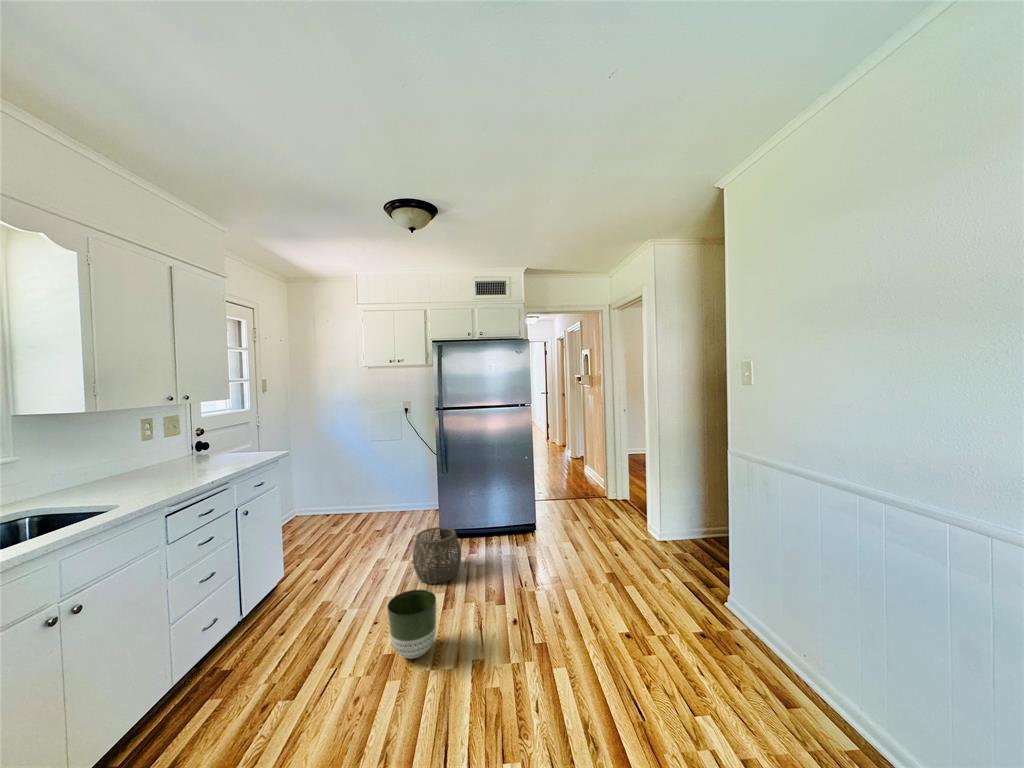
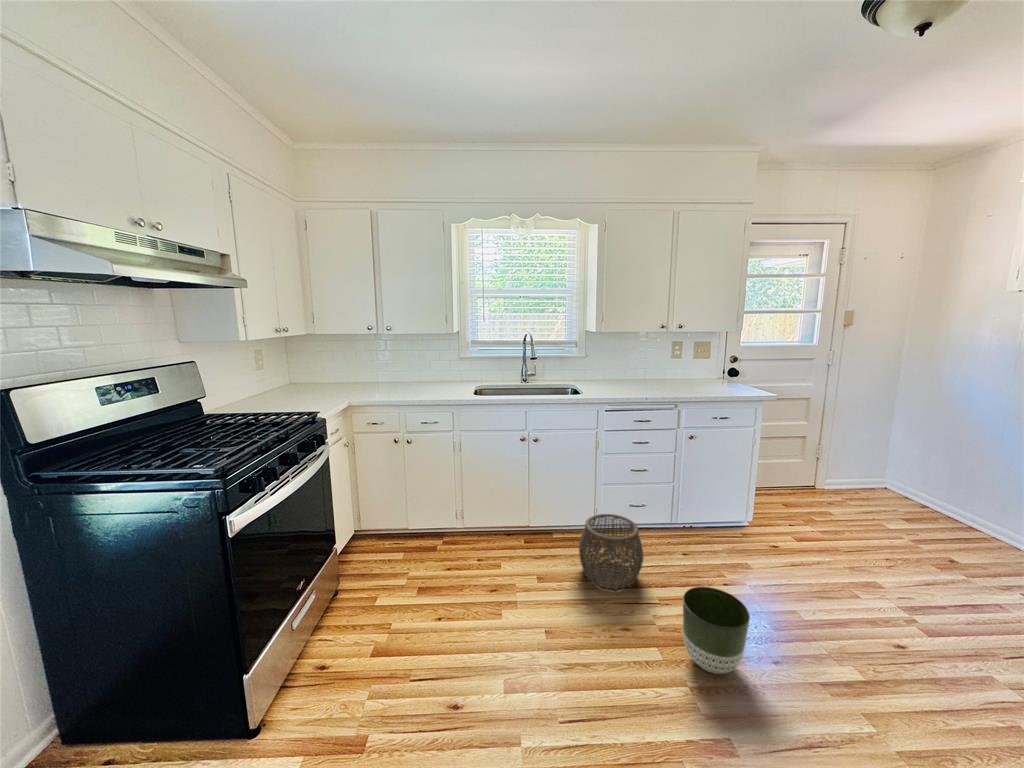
woven basket: present [412,527,461,584] -> present [579,514,643,590]

